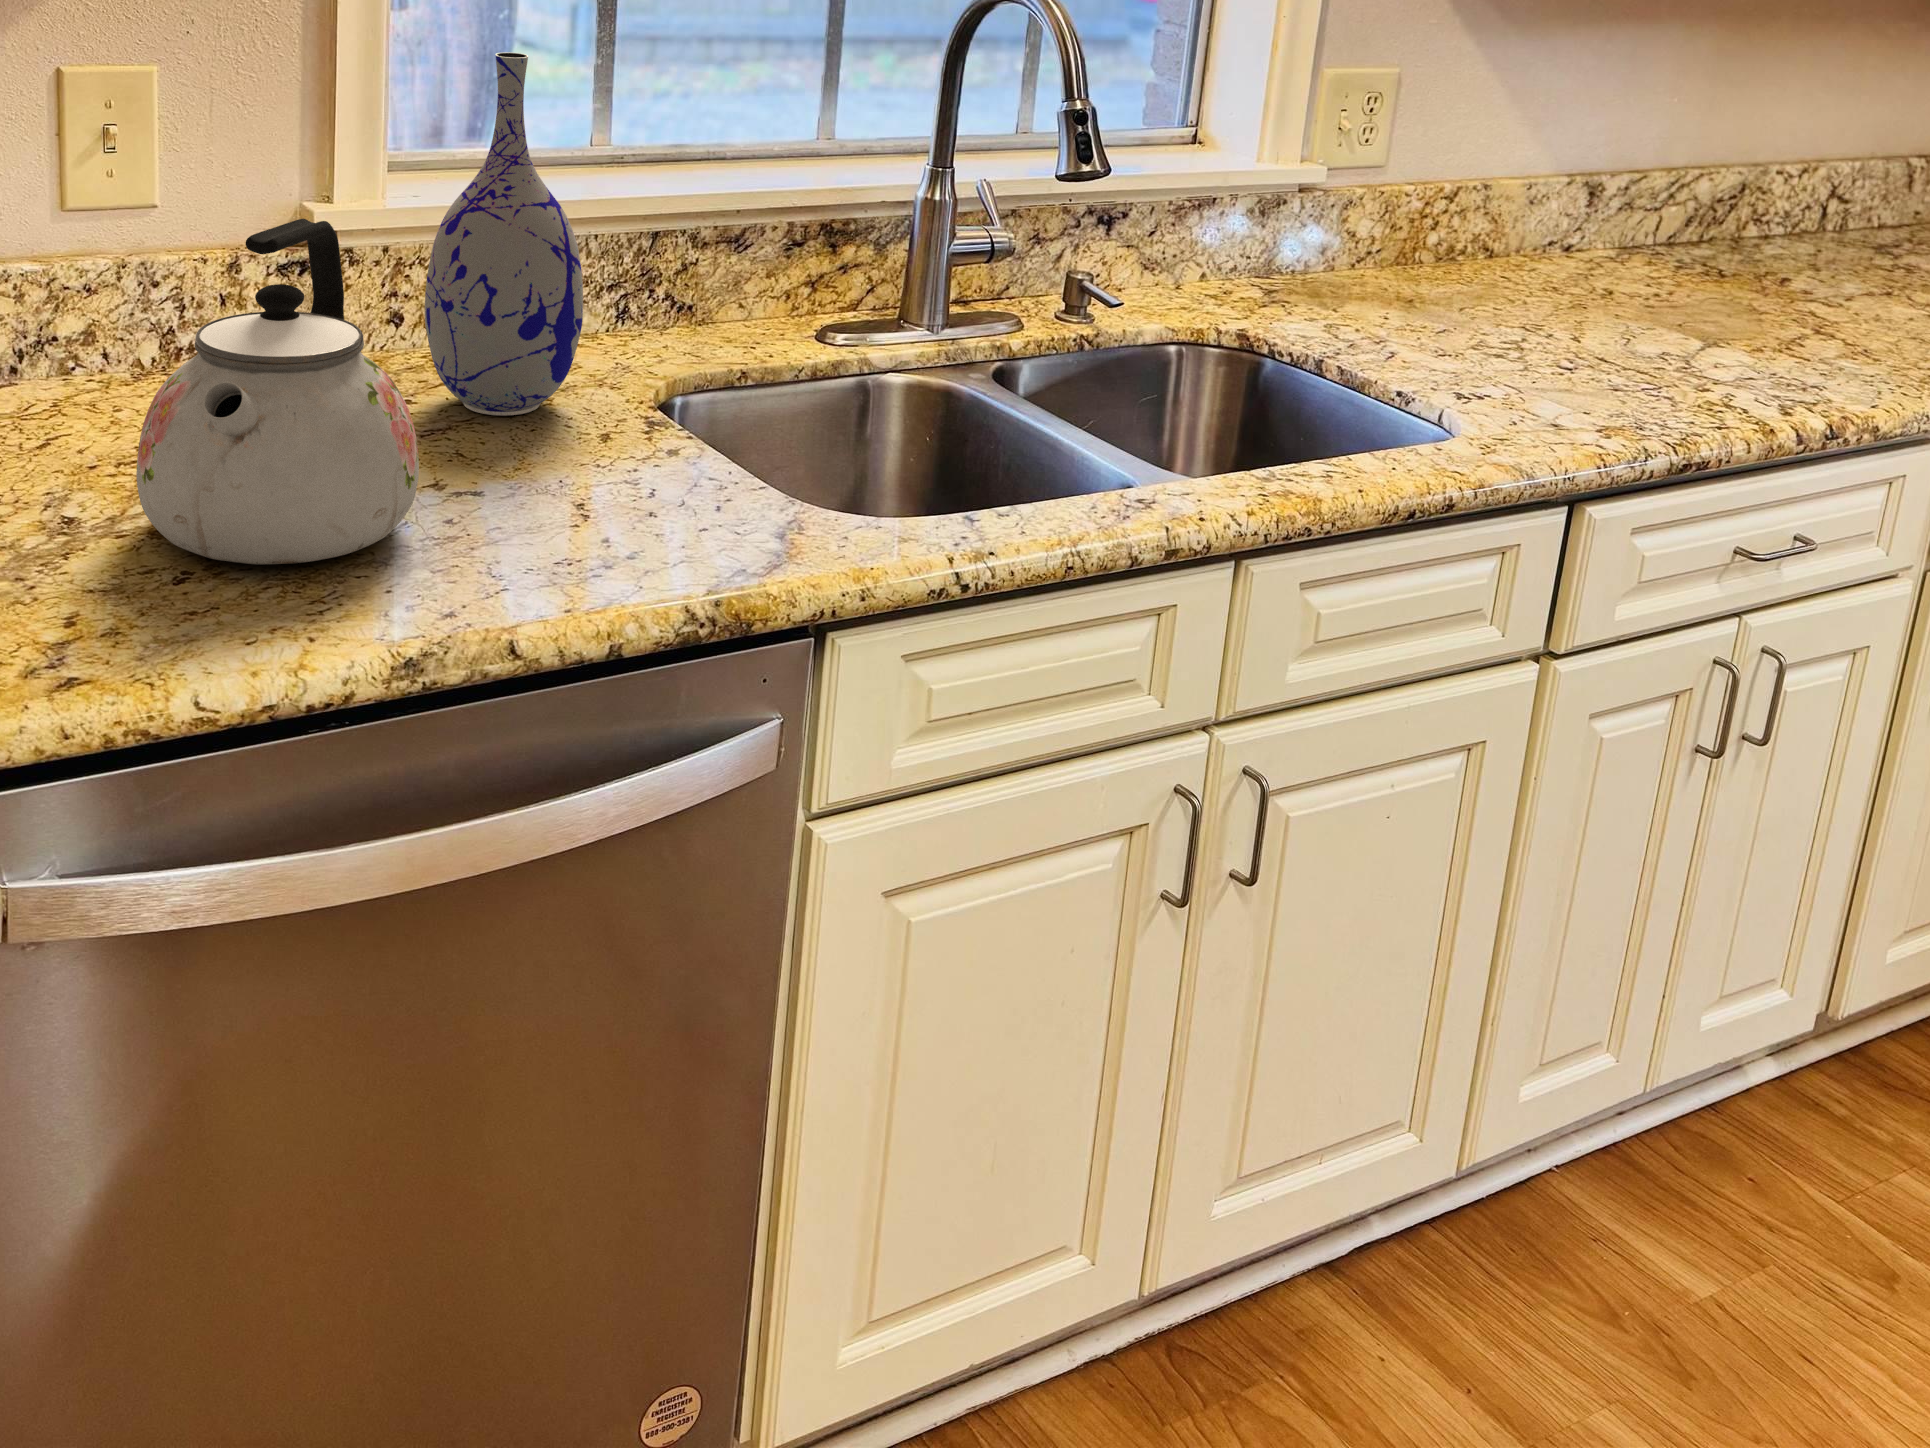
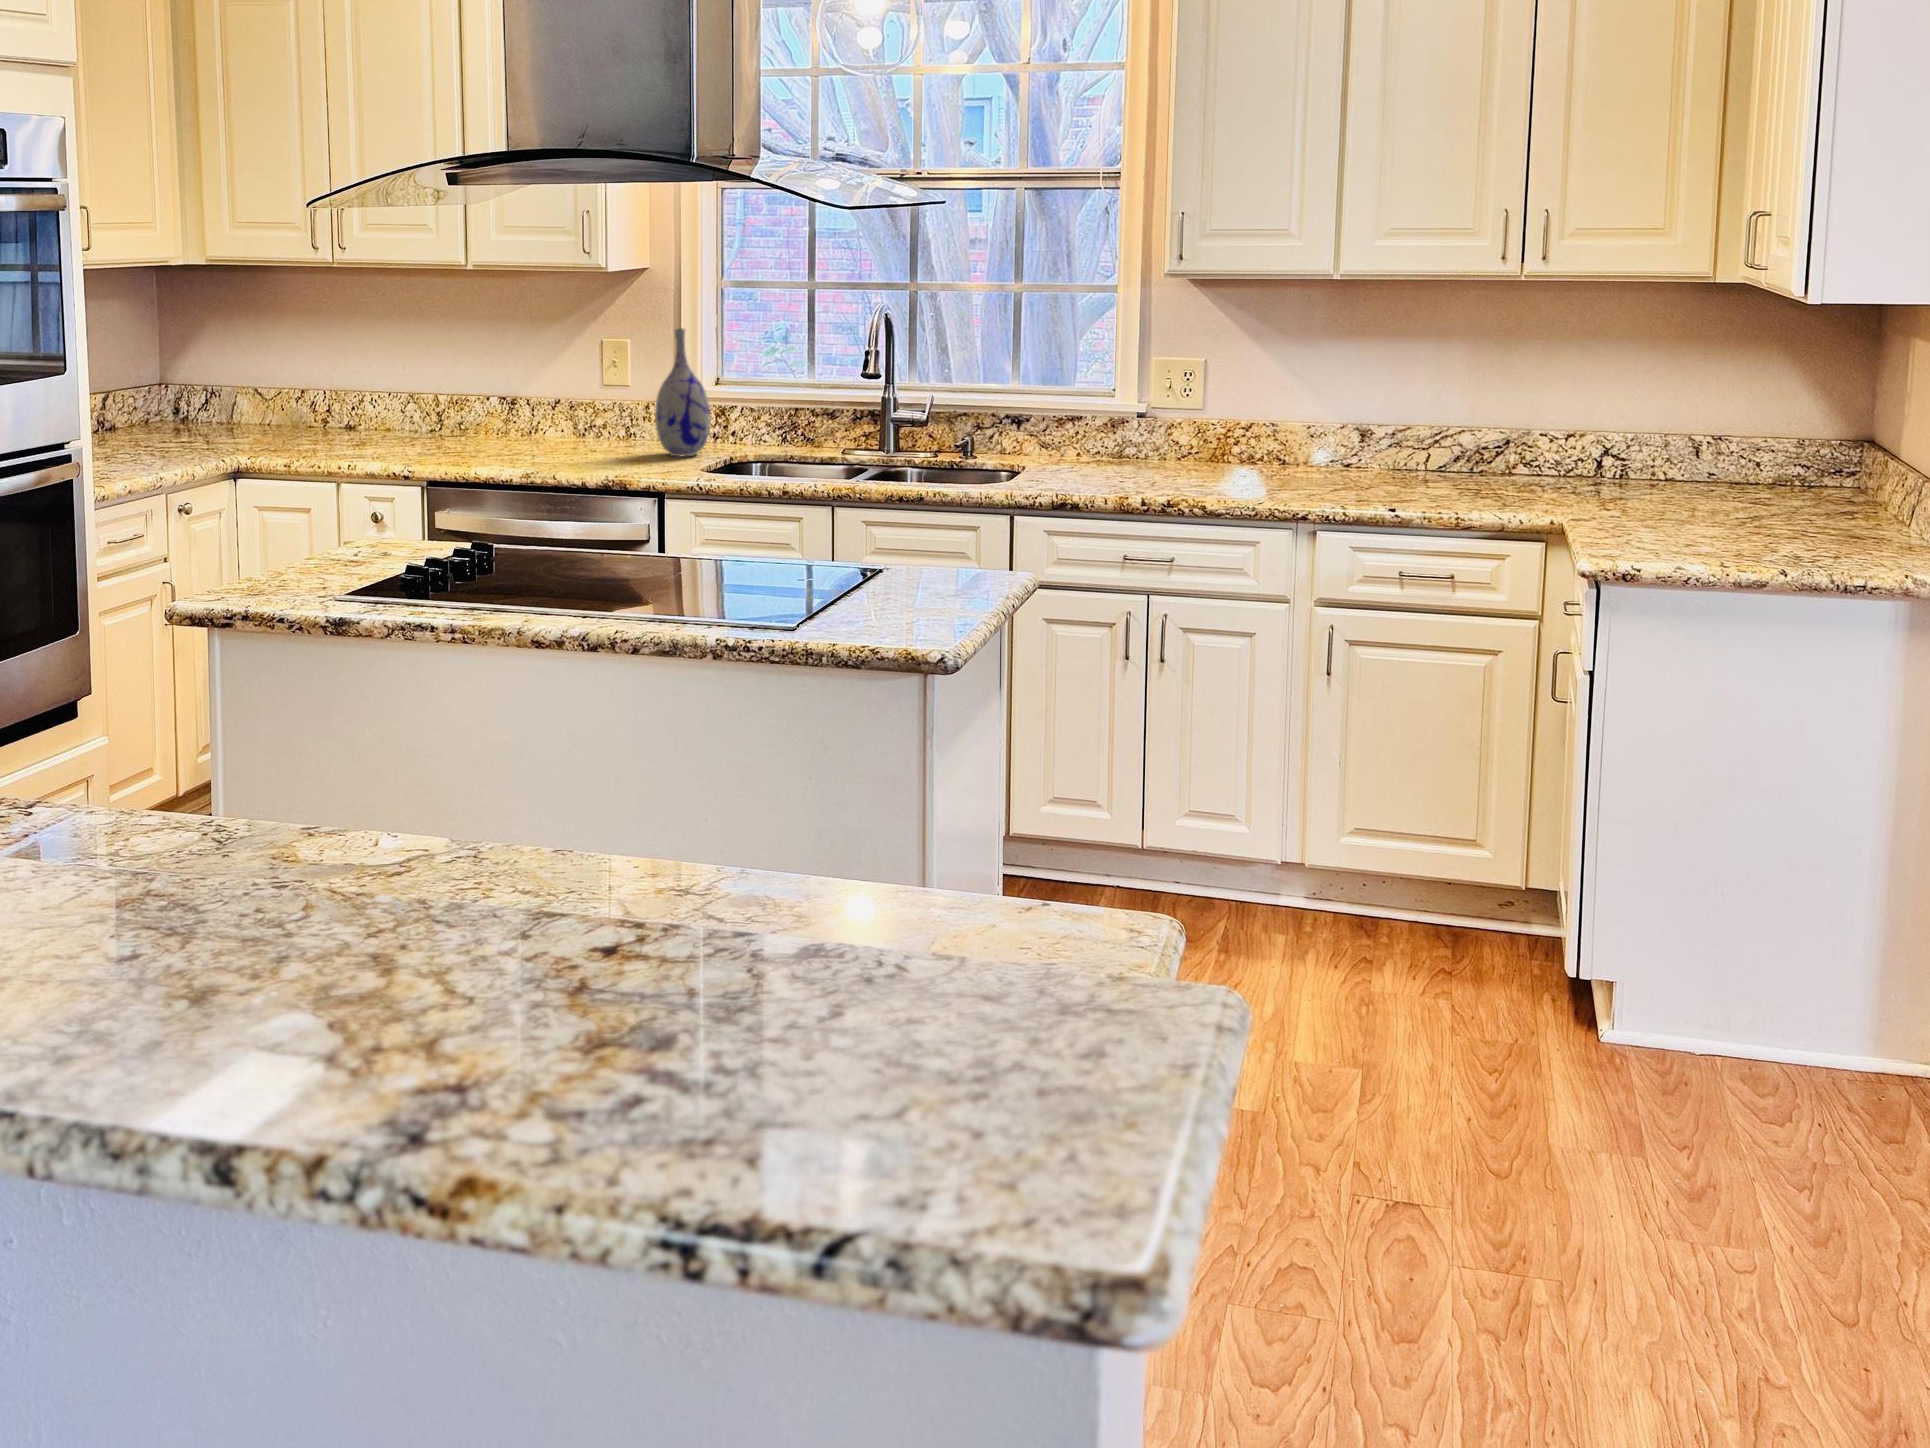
kettle: present [136,219,419,564] -> none [503,370,585,466]

